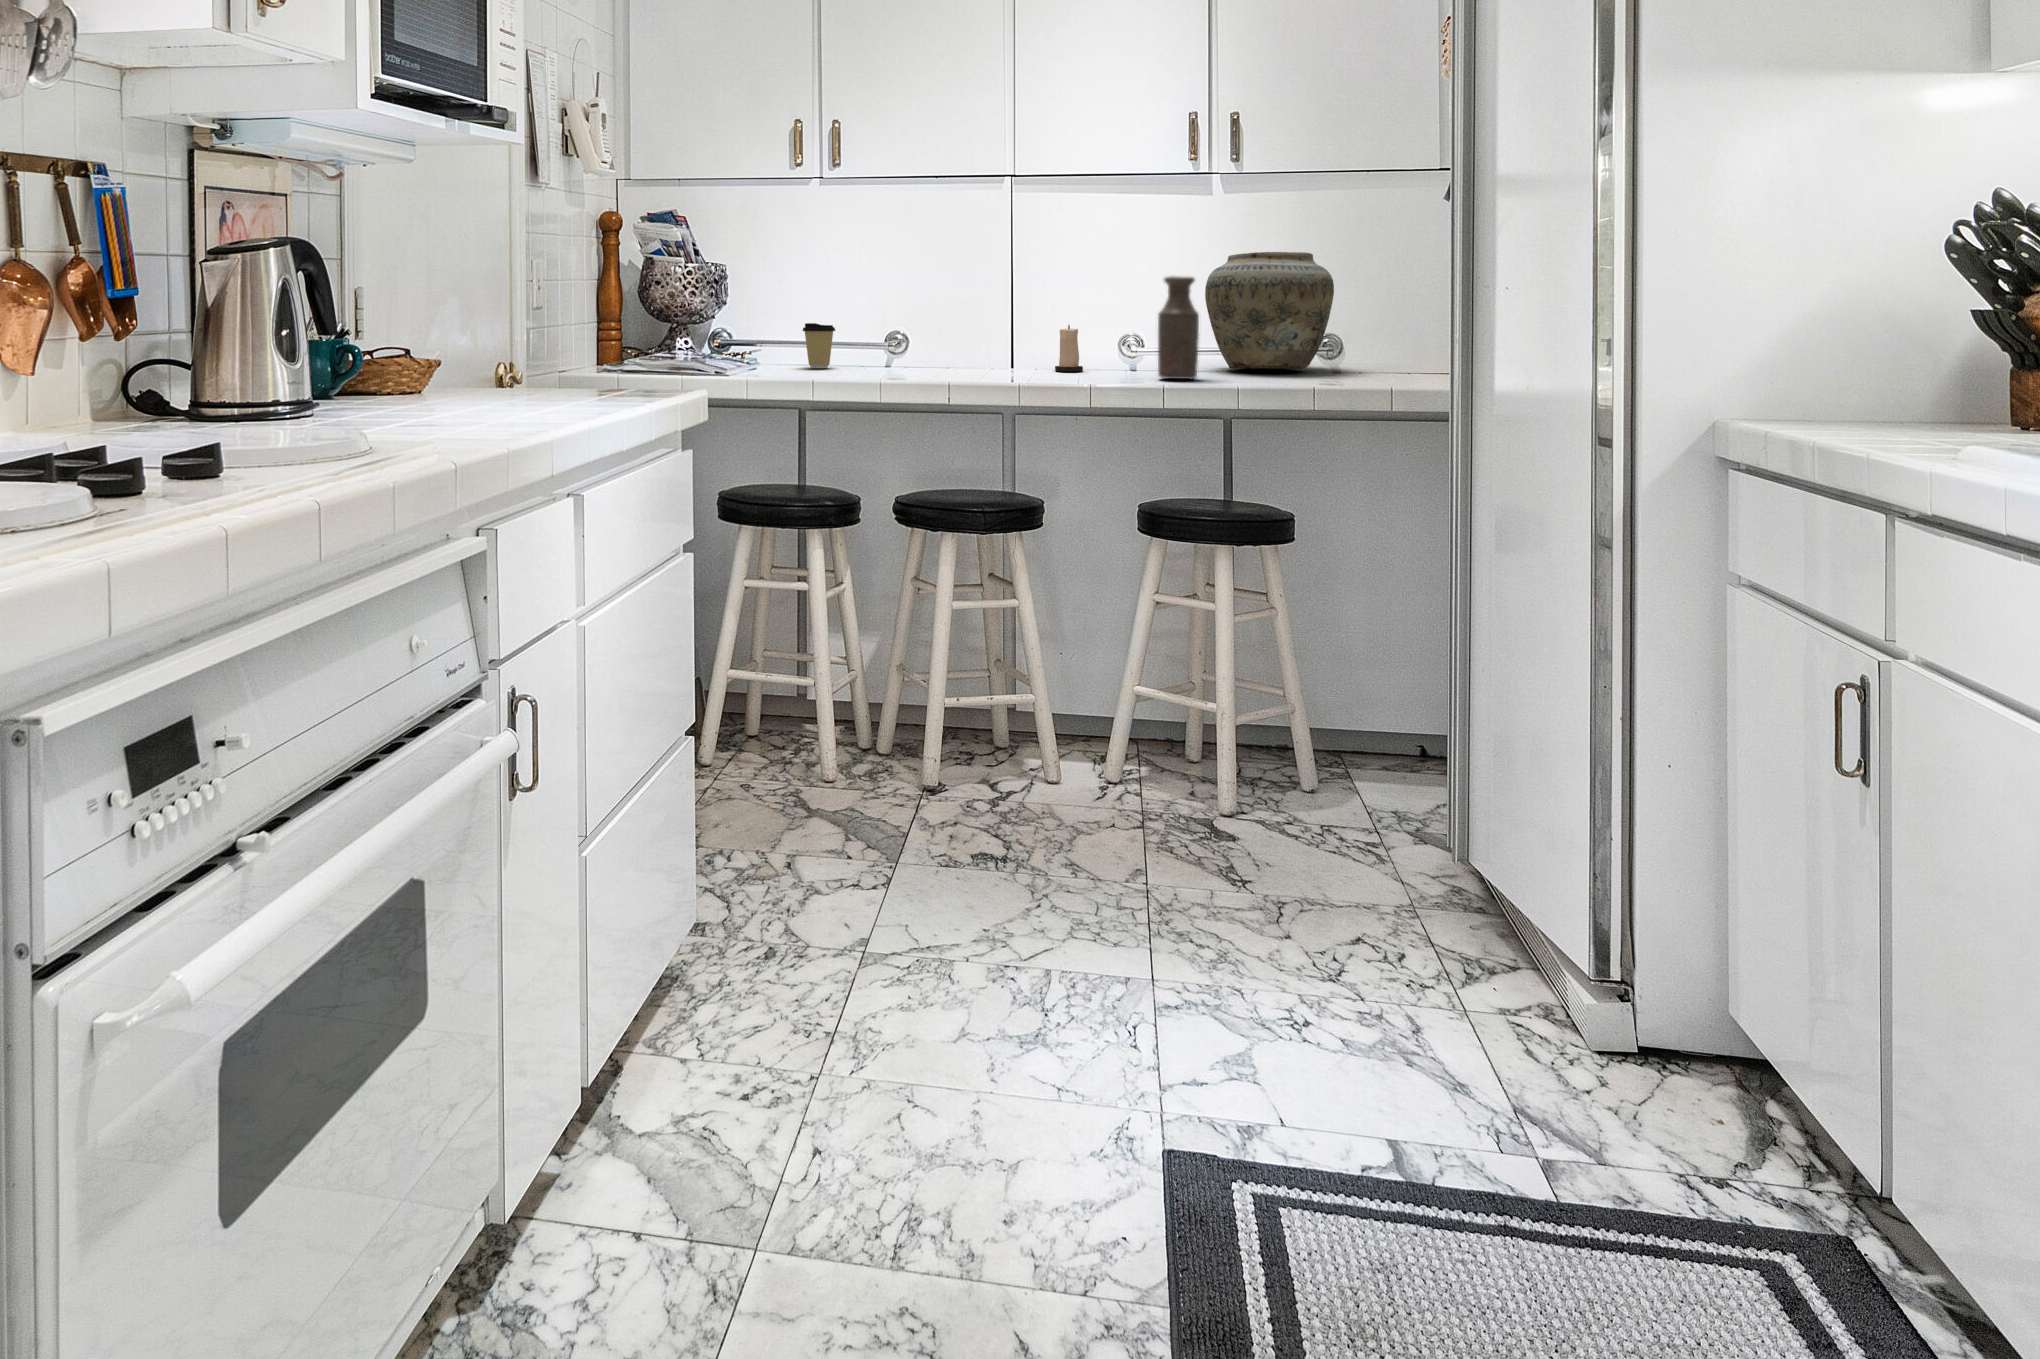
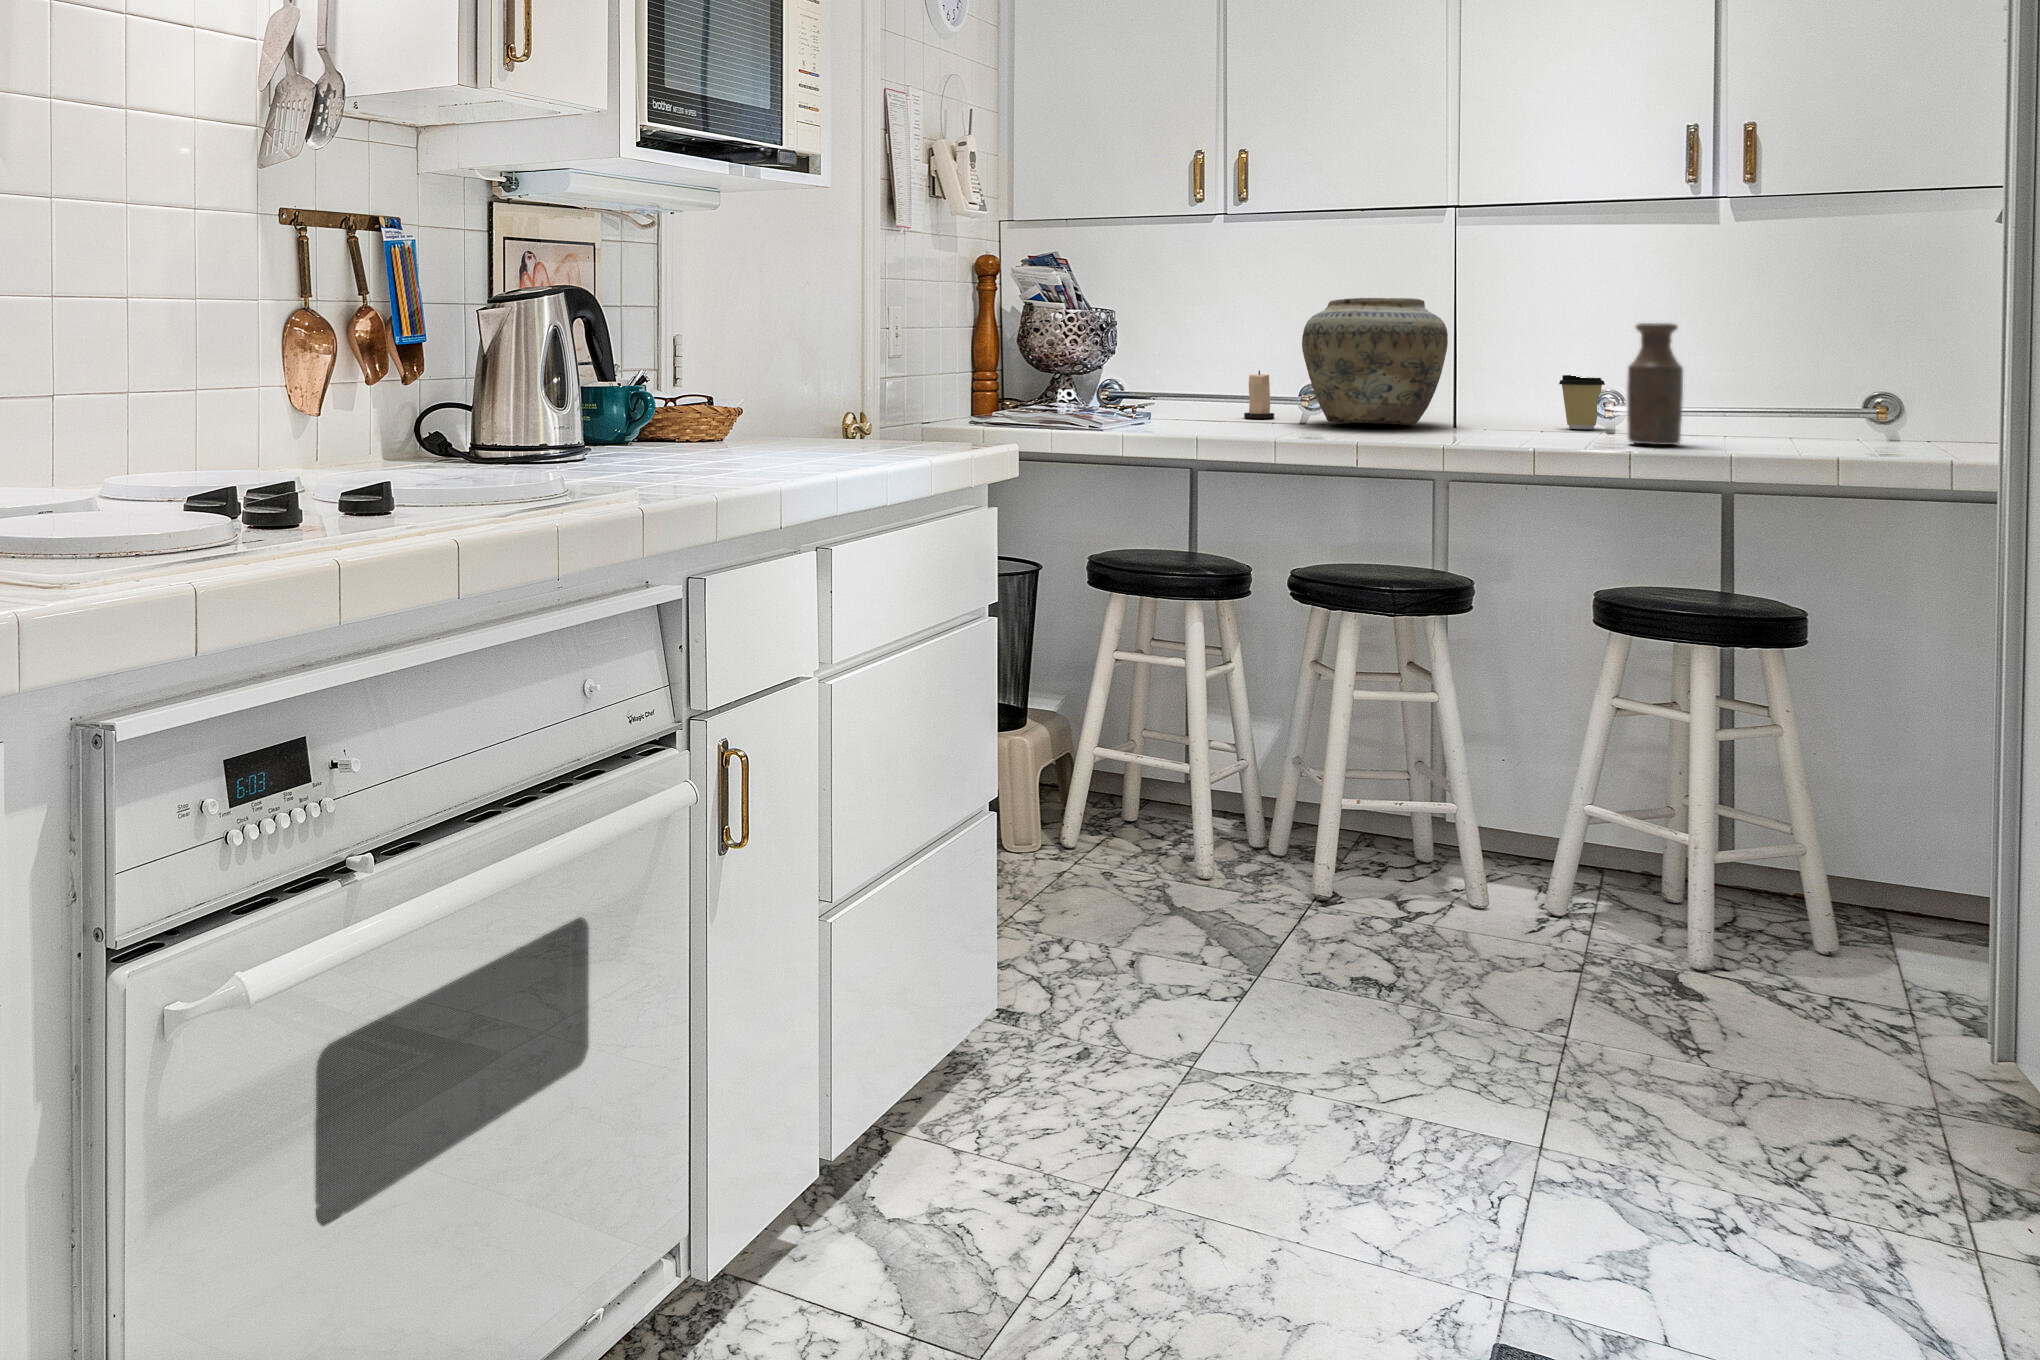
vase: present [1205,252,1334,369] -> present [1302,298,1448,425]
coffee cup: present [803,323,835,368] -> present [1559,375,1605,429]
candle: present [1055,325,1083,371] -> present [1244,370,1274,418]

